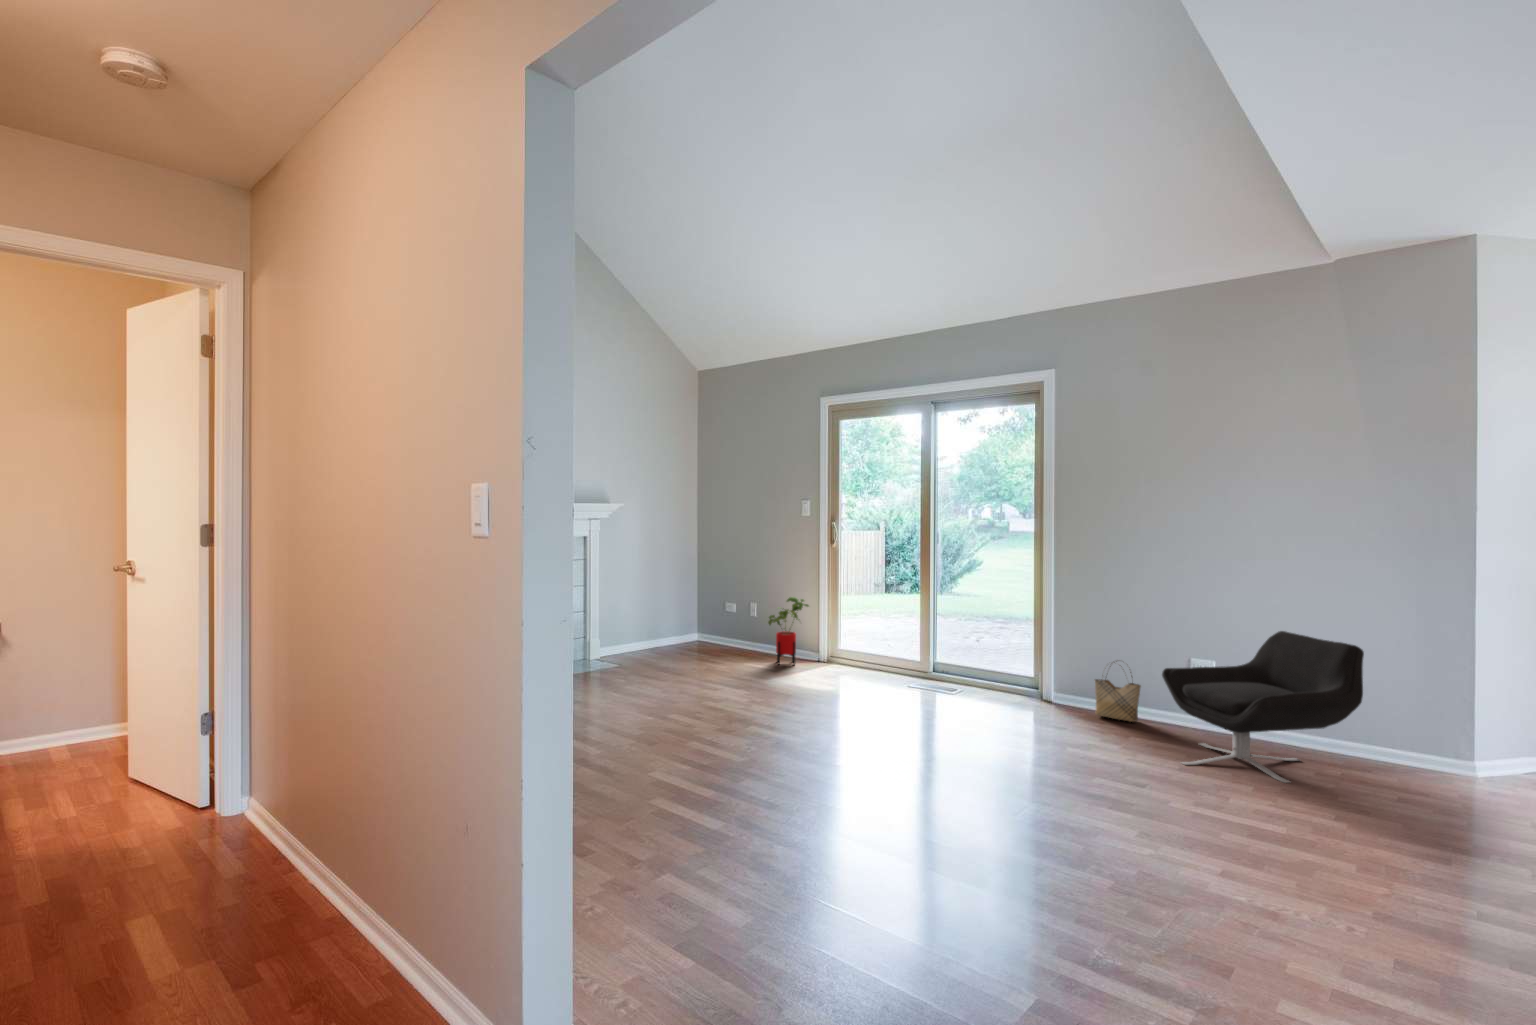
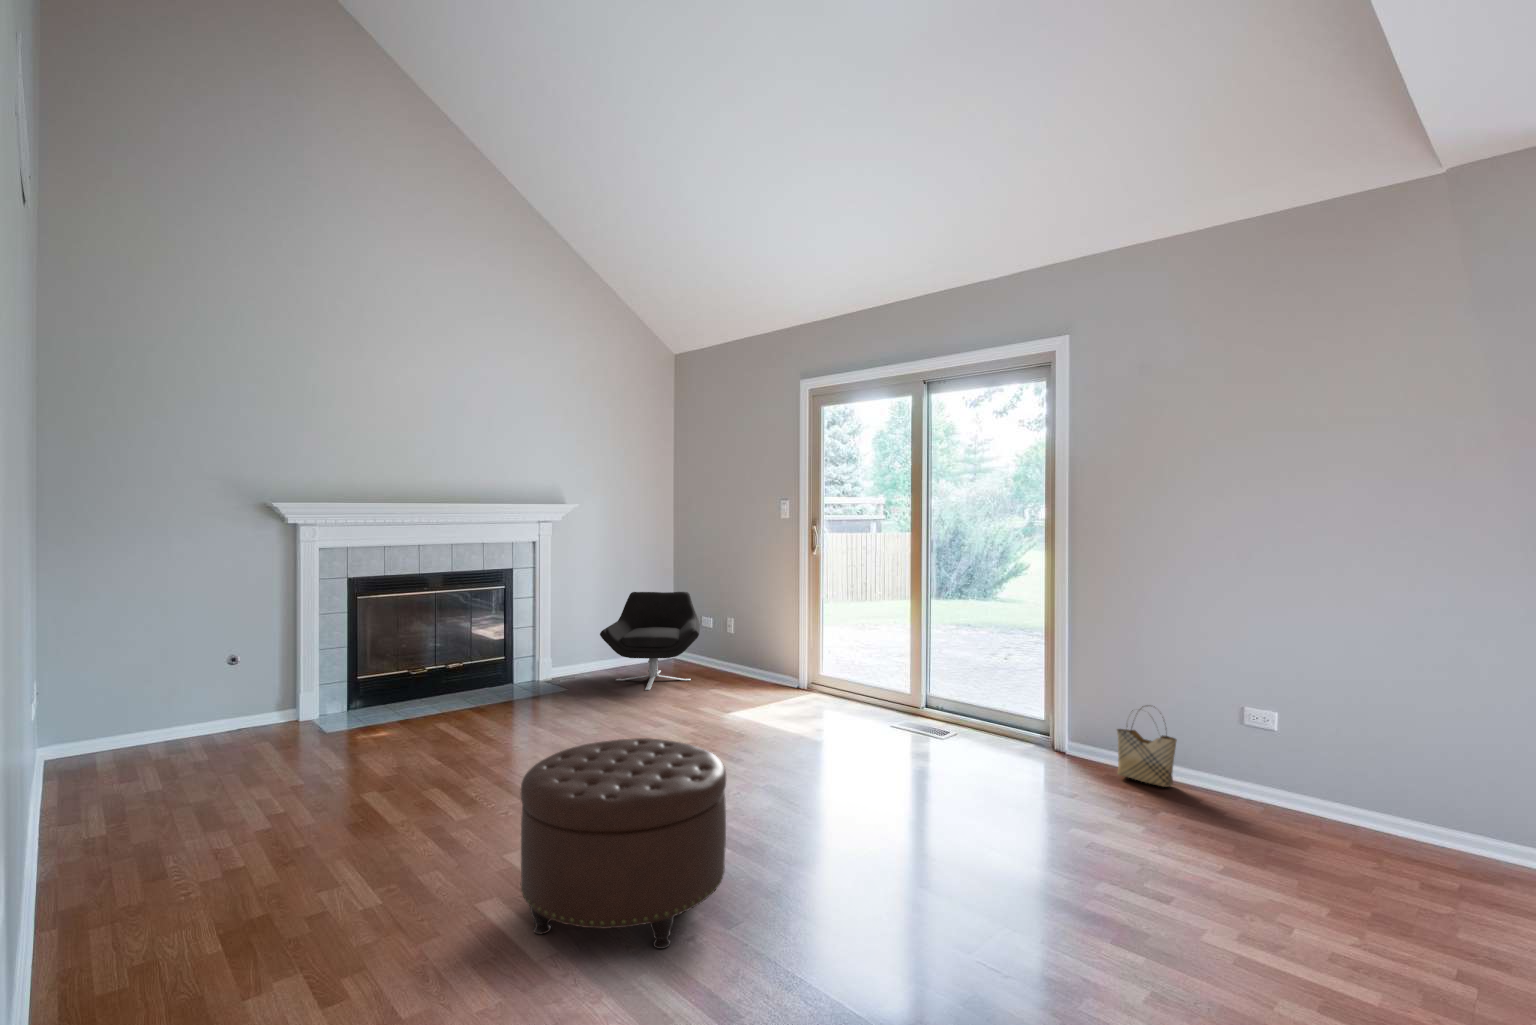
house plant: present [768,597,809,664] -> none [738,613,788,693]
lounge chair: present [1162,631,1364,783] -> present [600,592,700,690]
ottoman: none [690,683,839,824] -> present [520,738,726,949]

